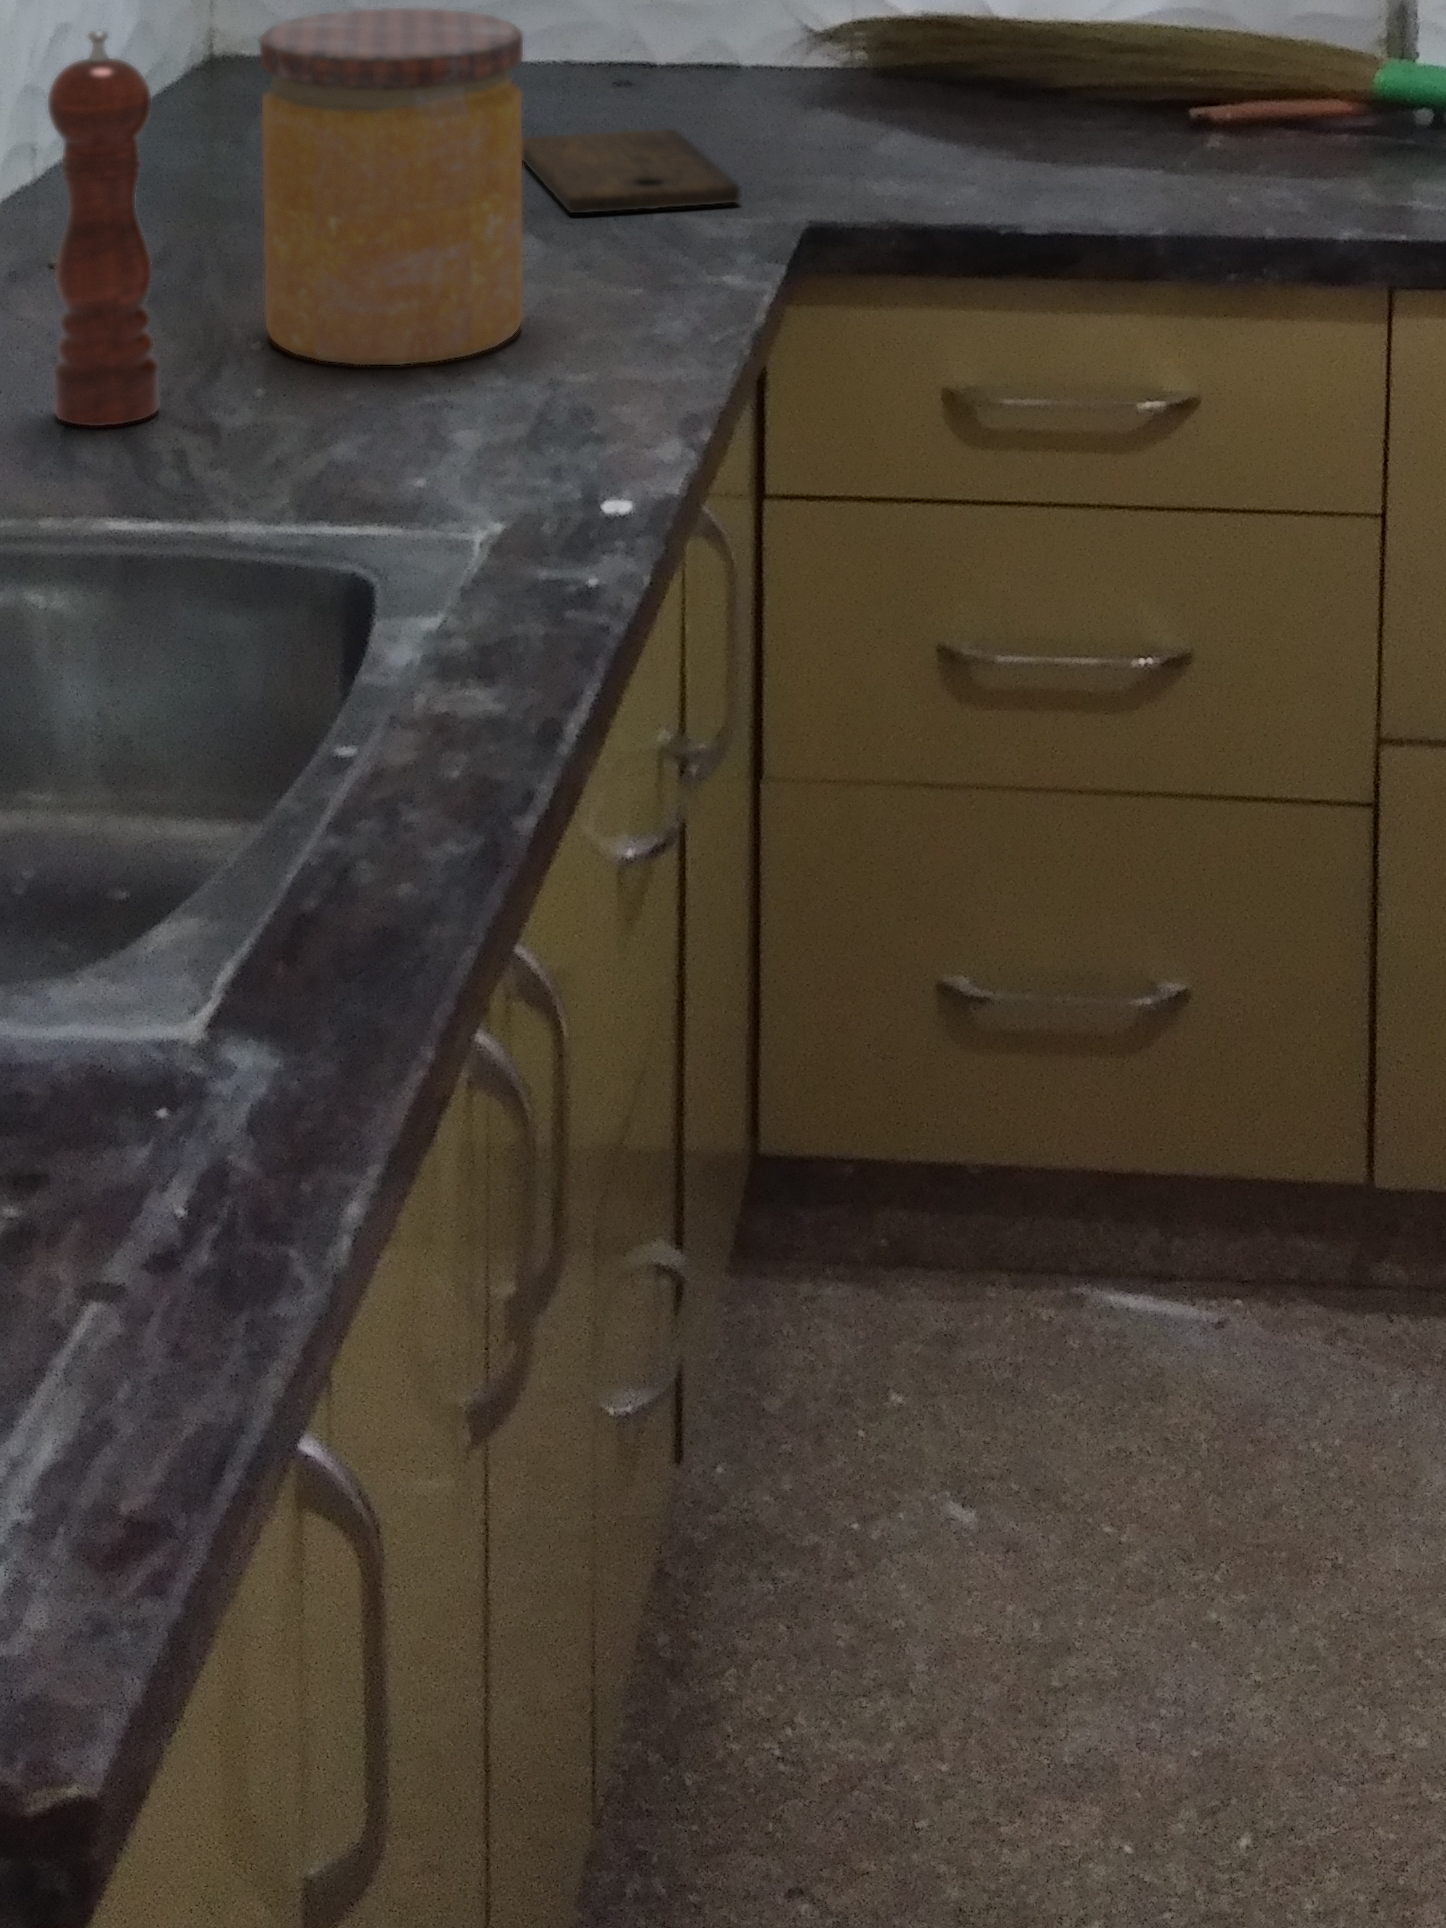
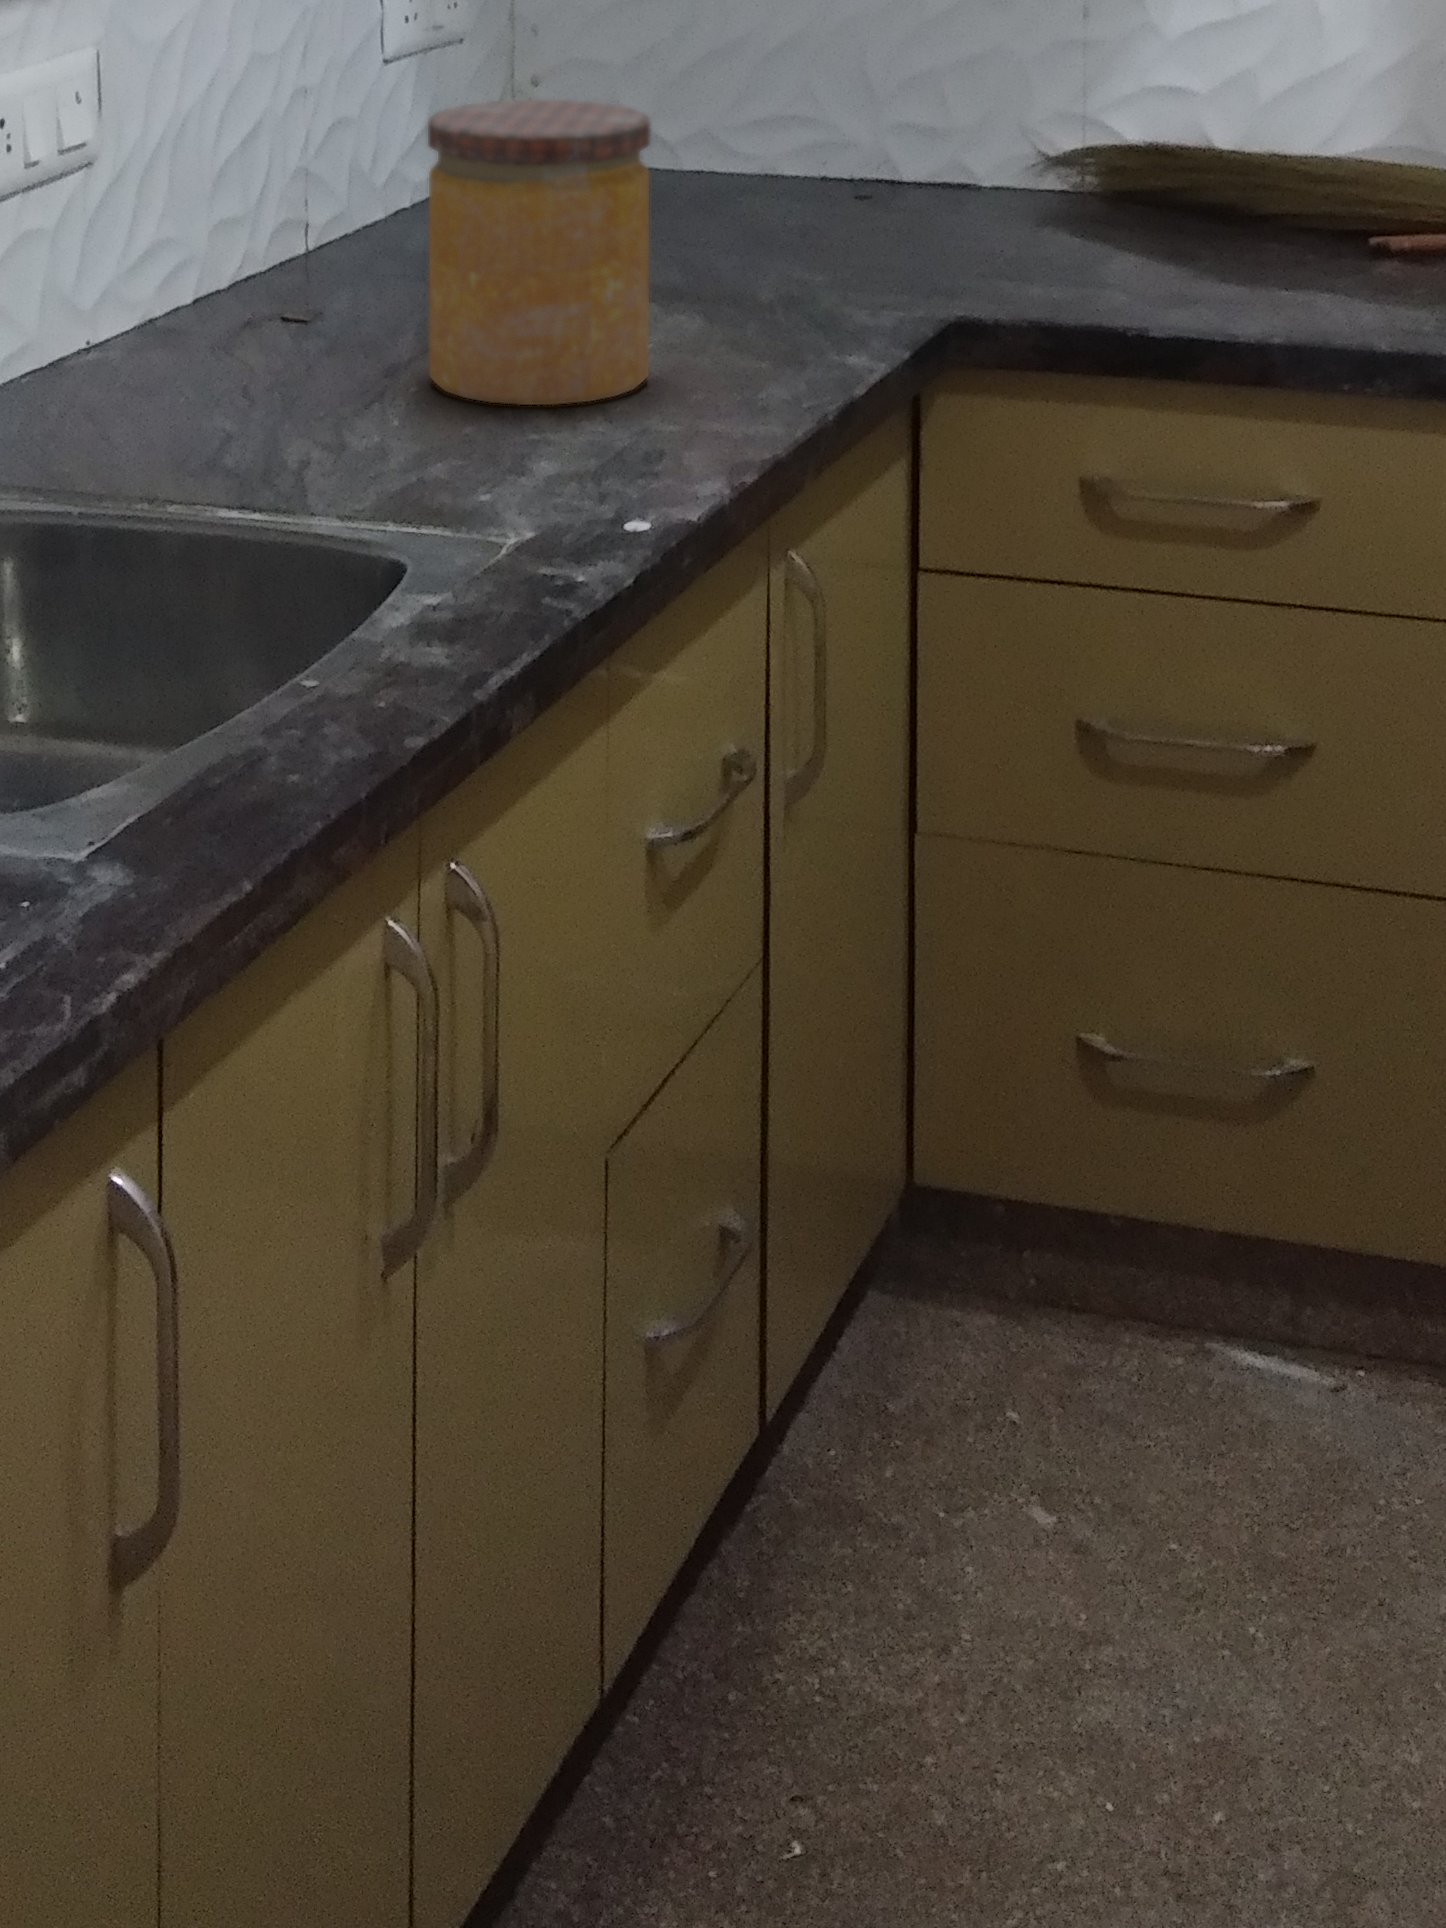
pepper mill: present [48,31,159,426] -> none [225,102,312,434]
cutting board: present [522,129,740,213] -> none [731,232,903,297]

